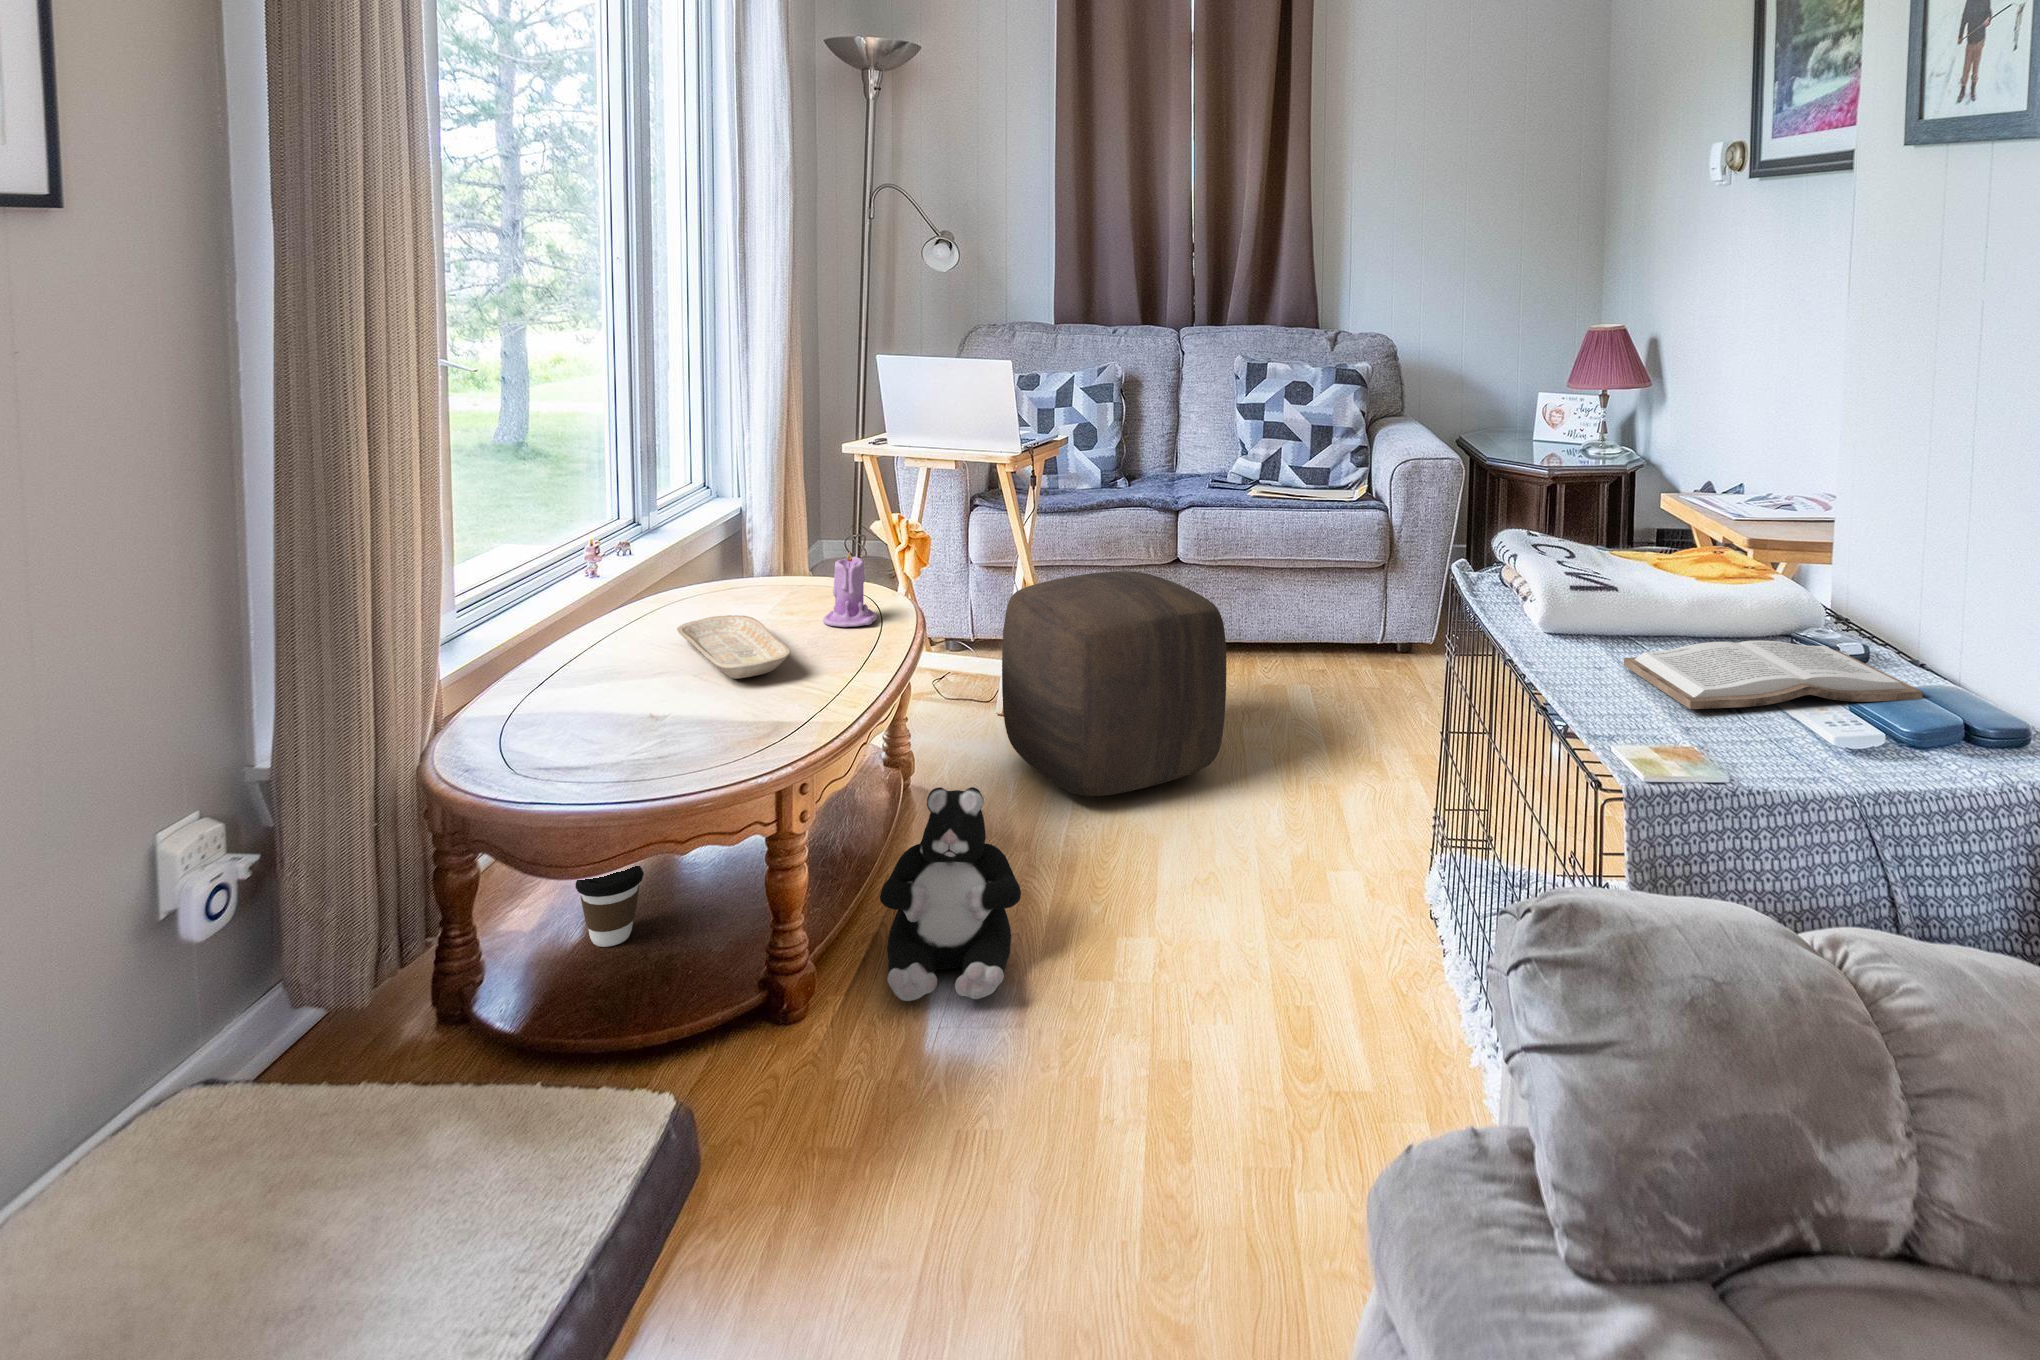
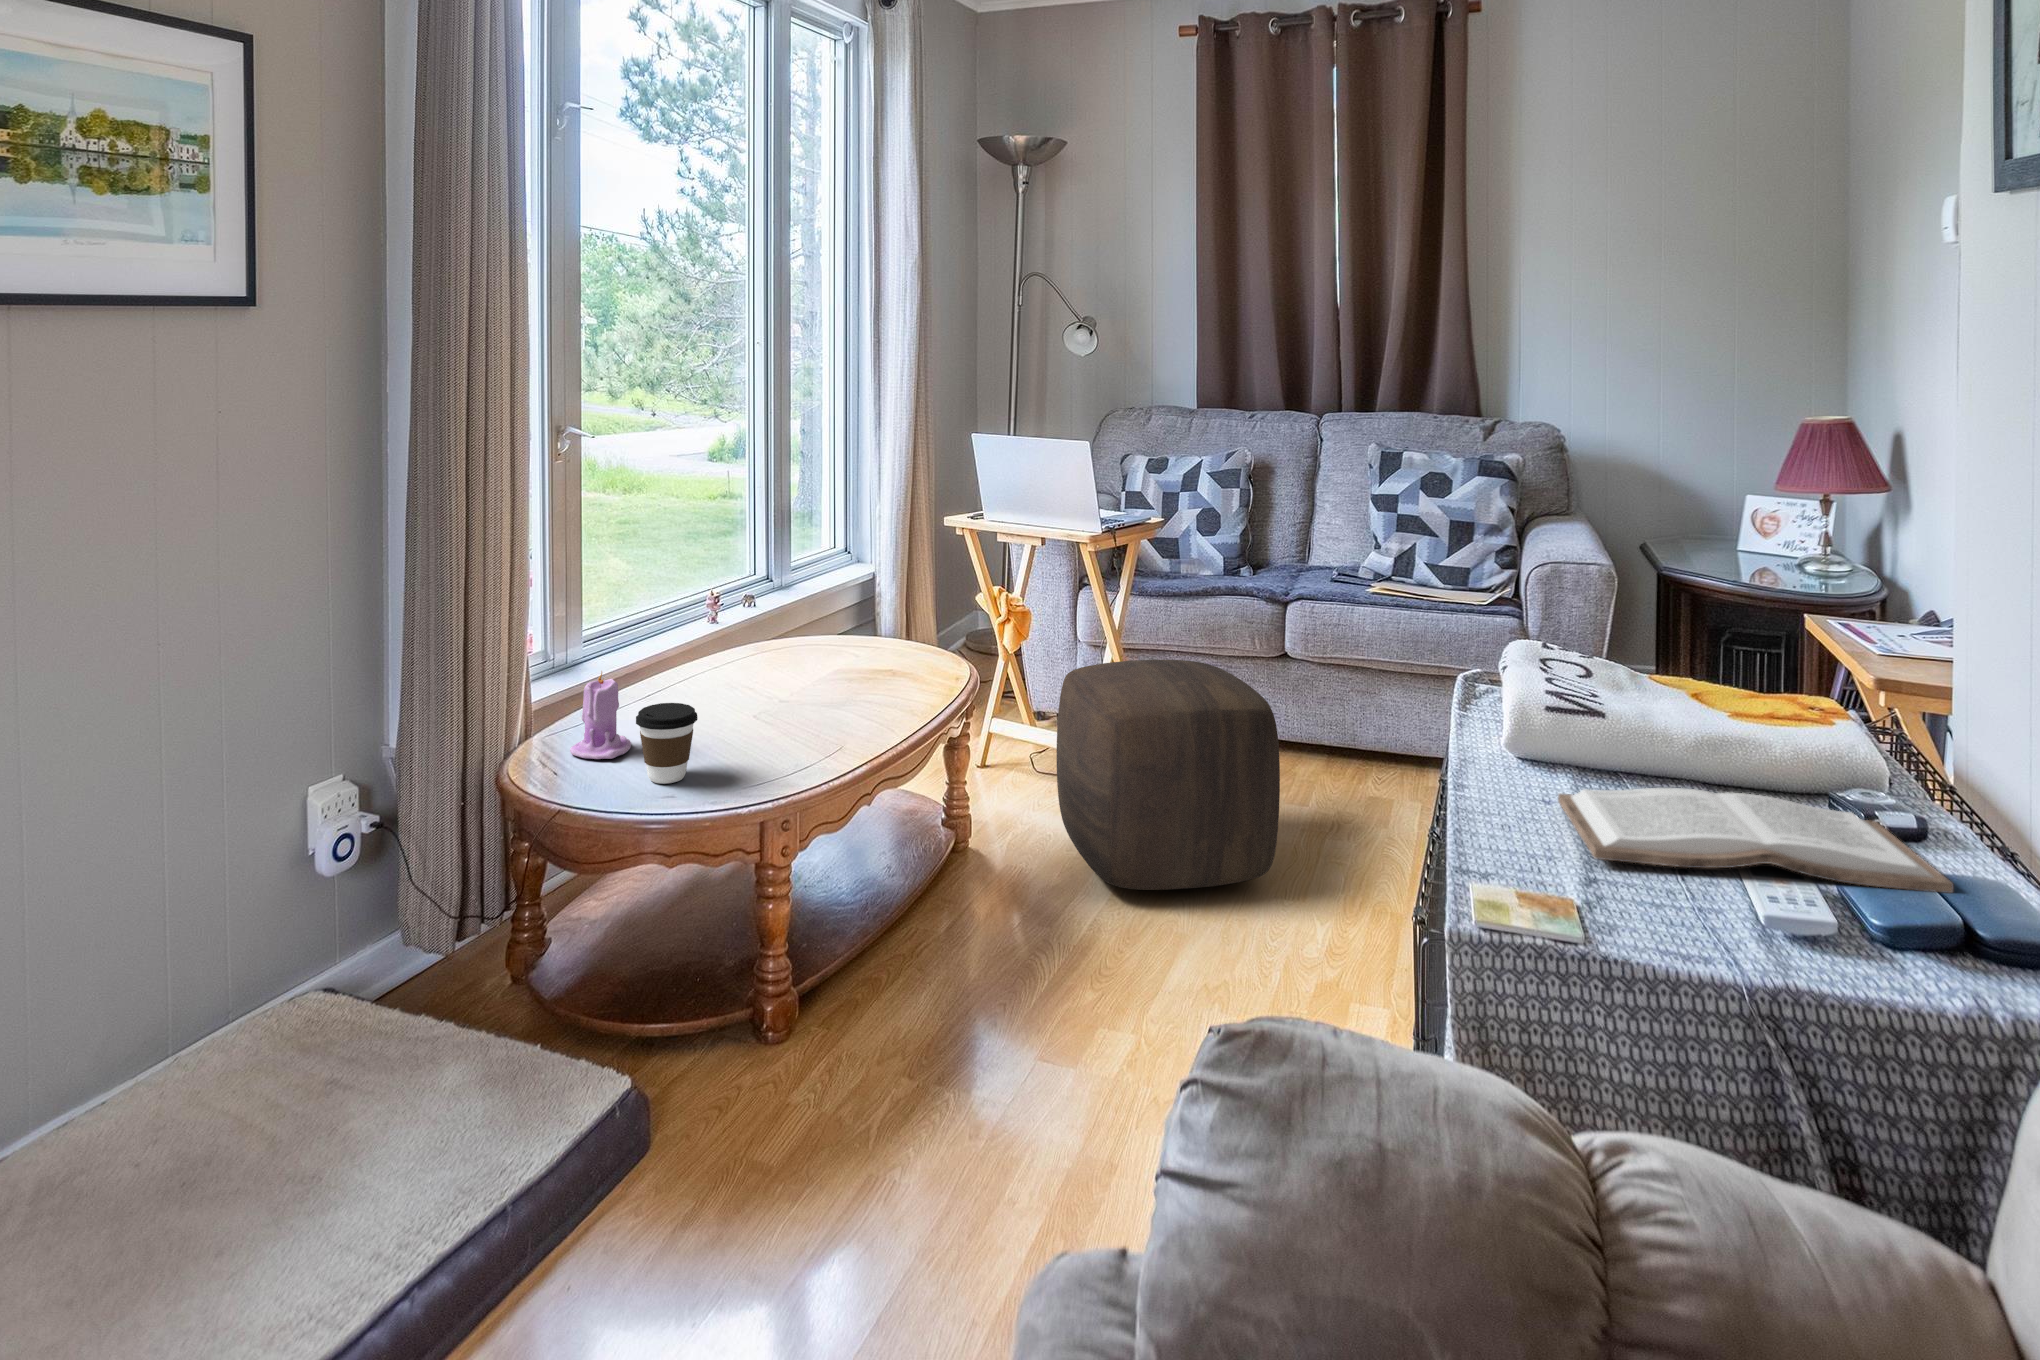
candle: present [823,551,877,627] -> present [570,671,631,759]
tray: present [677,615,790,679] -> none [737,664,816,720]
plush toy: present [880,787,1021,1001] -> none [853,847,995,1061]
coffee cup: present [575,866,644,947] -> present [636,703,698,784]

